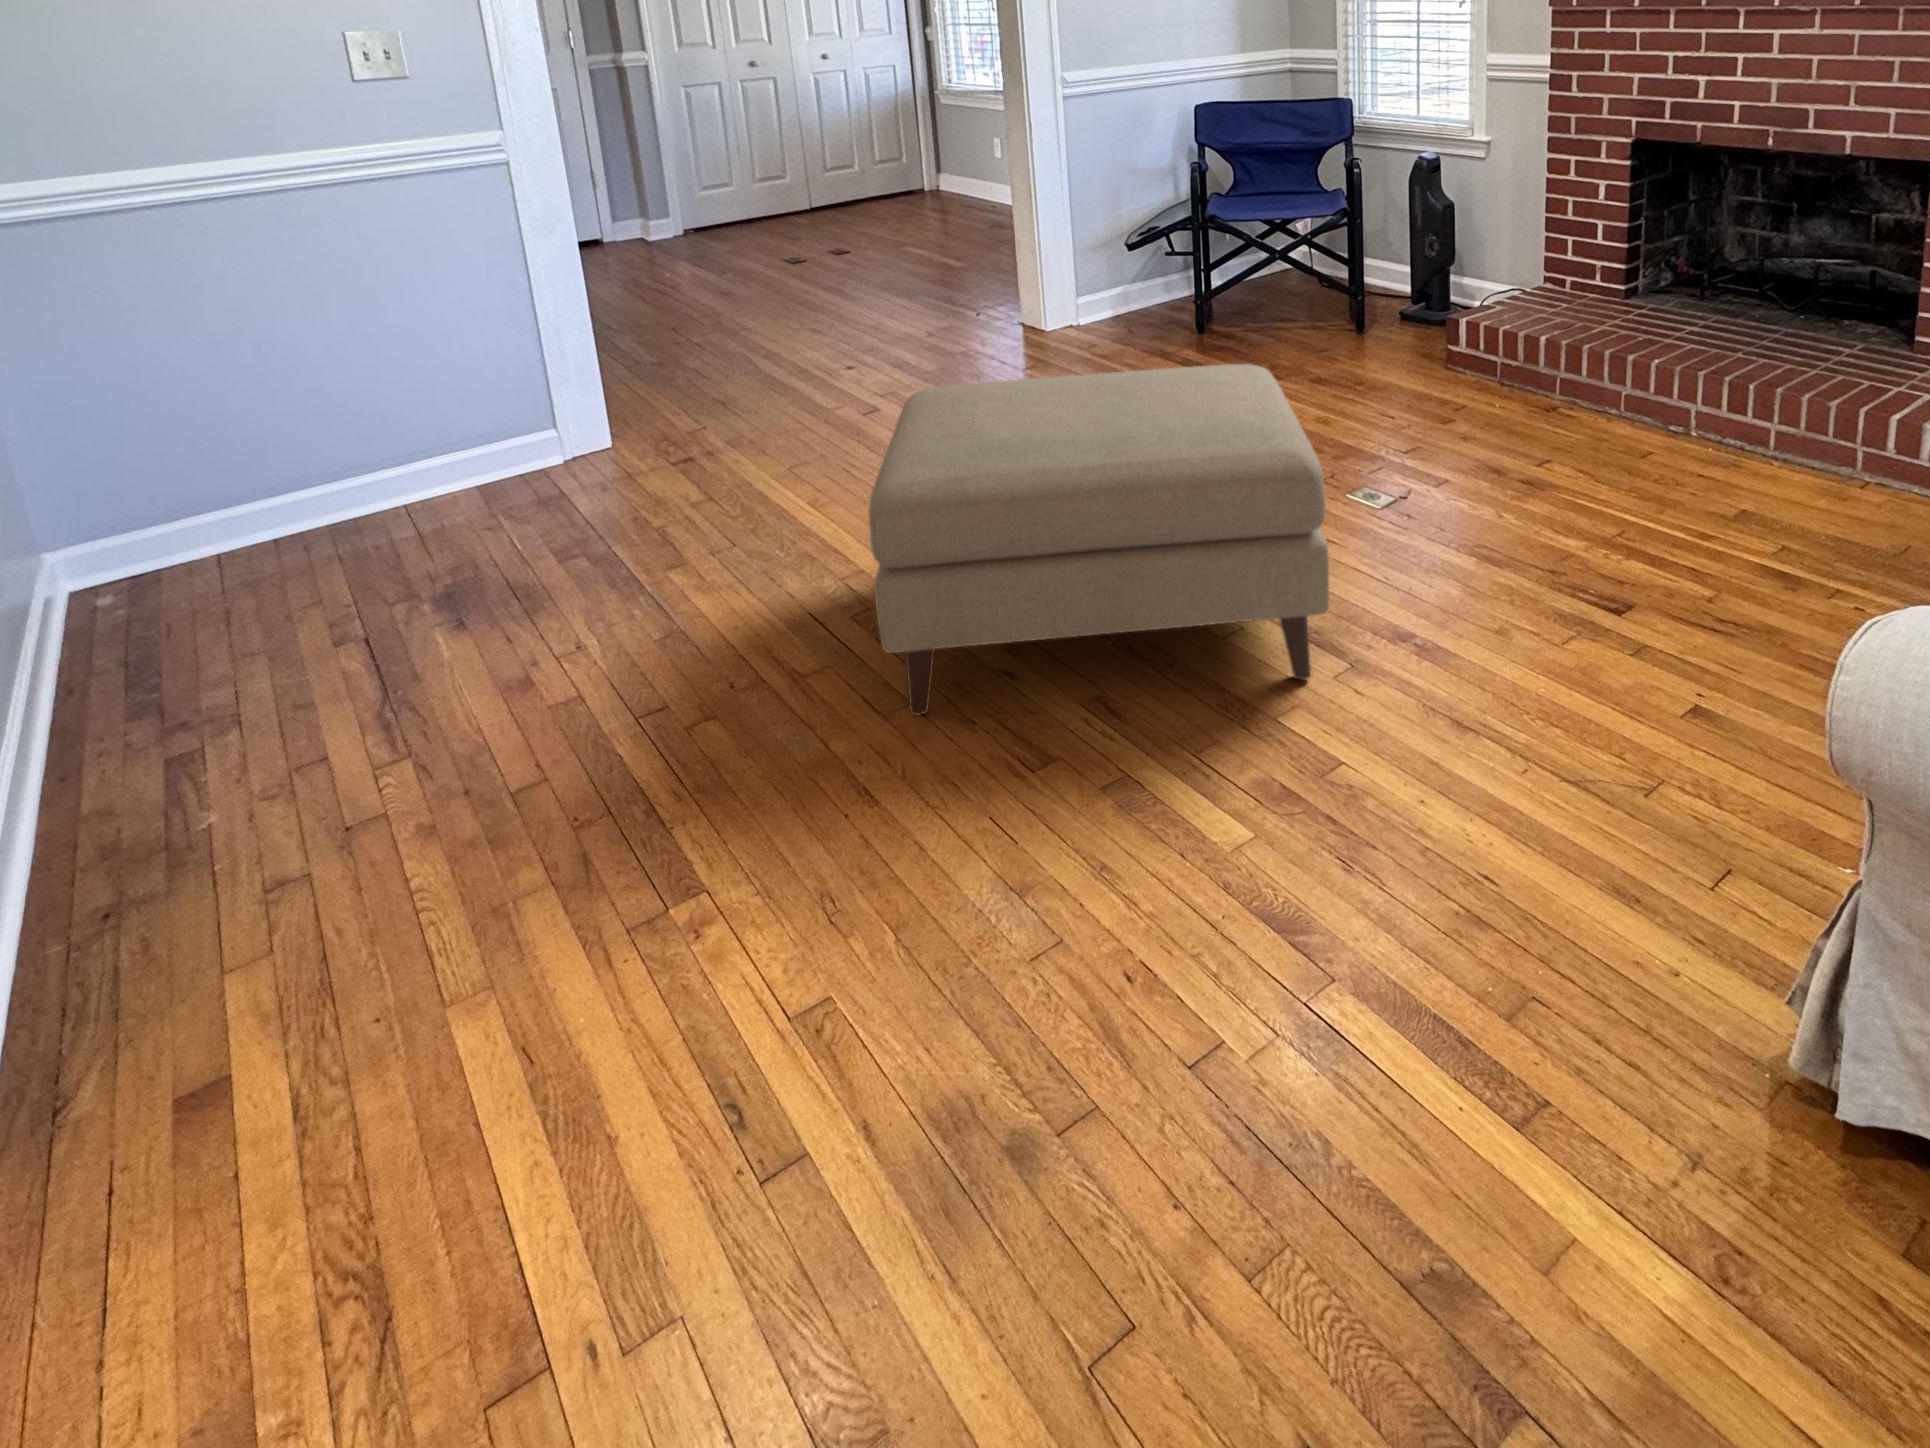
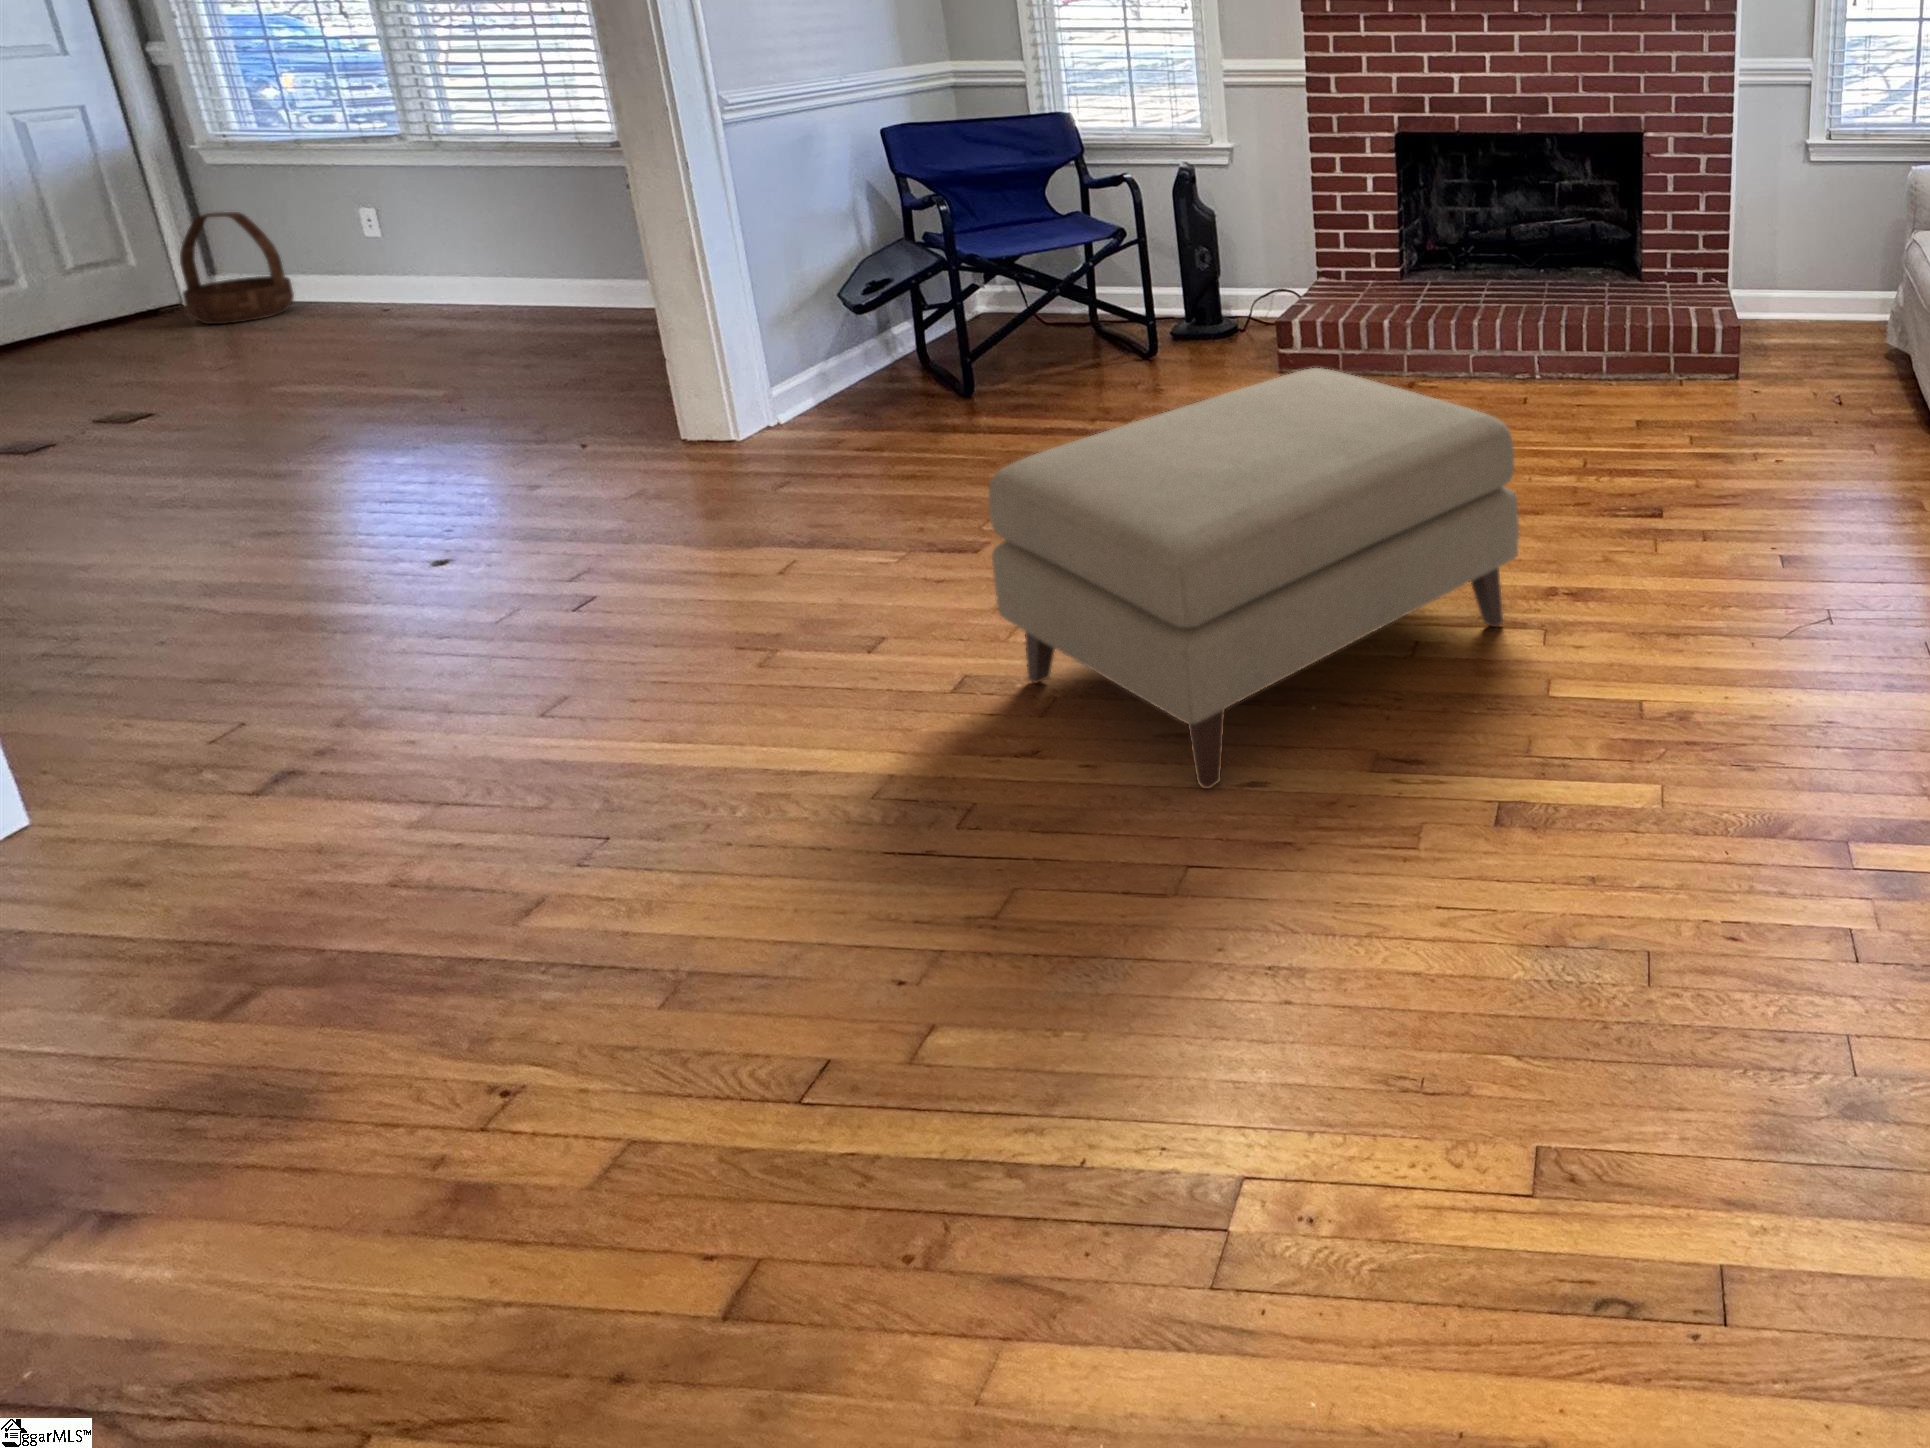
basket: none [909,136,961,206] -> present [180,212,294,324]

